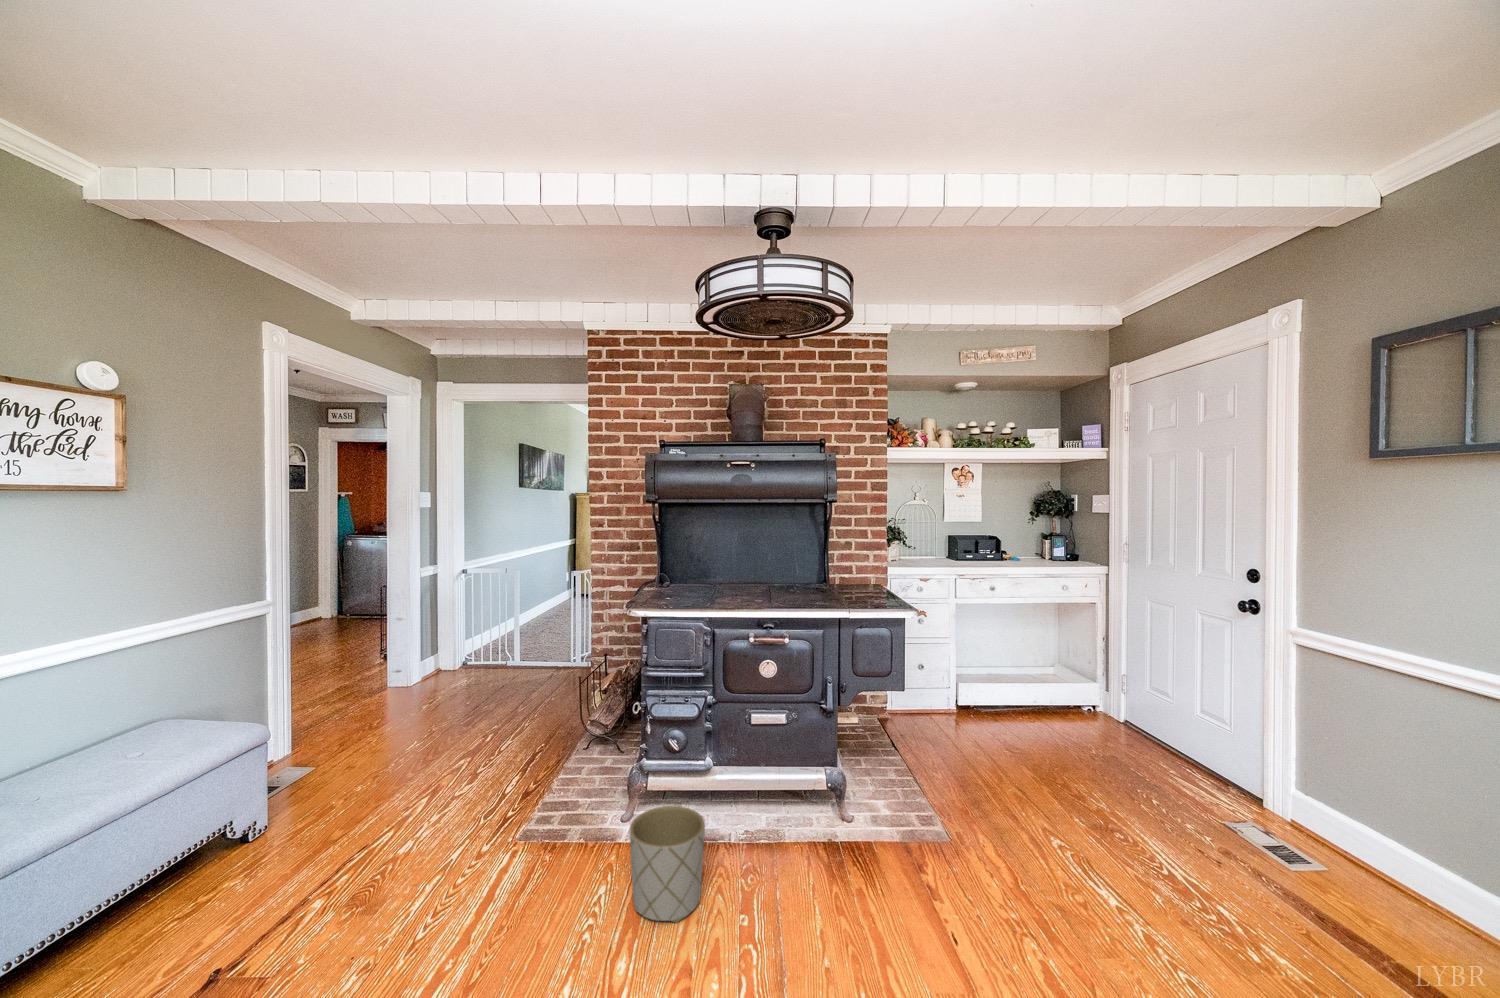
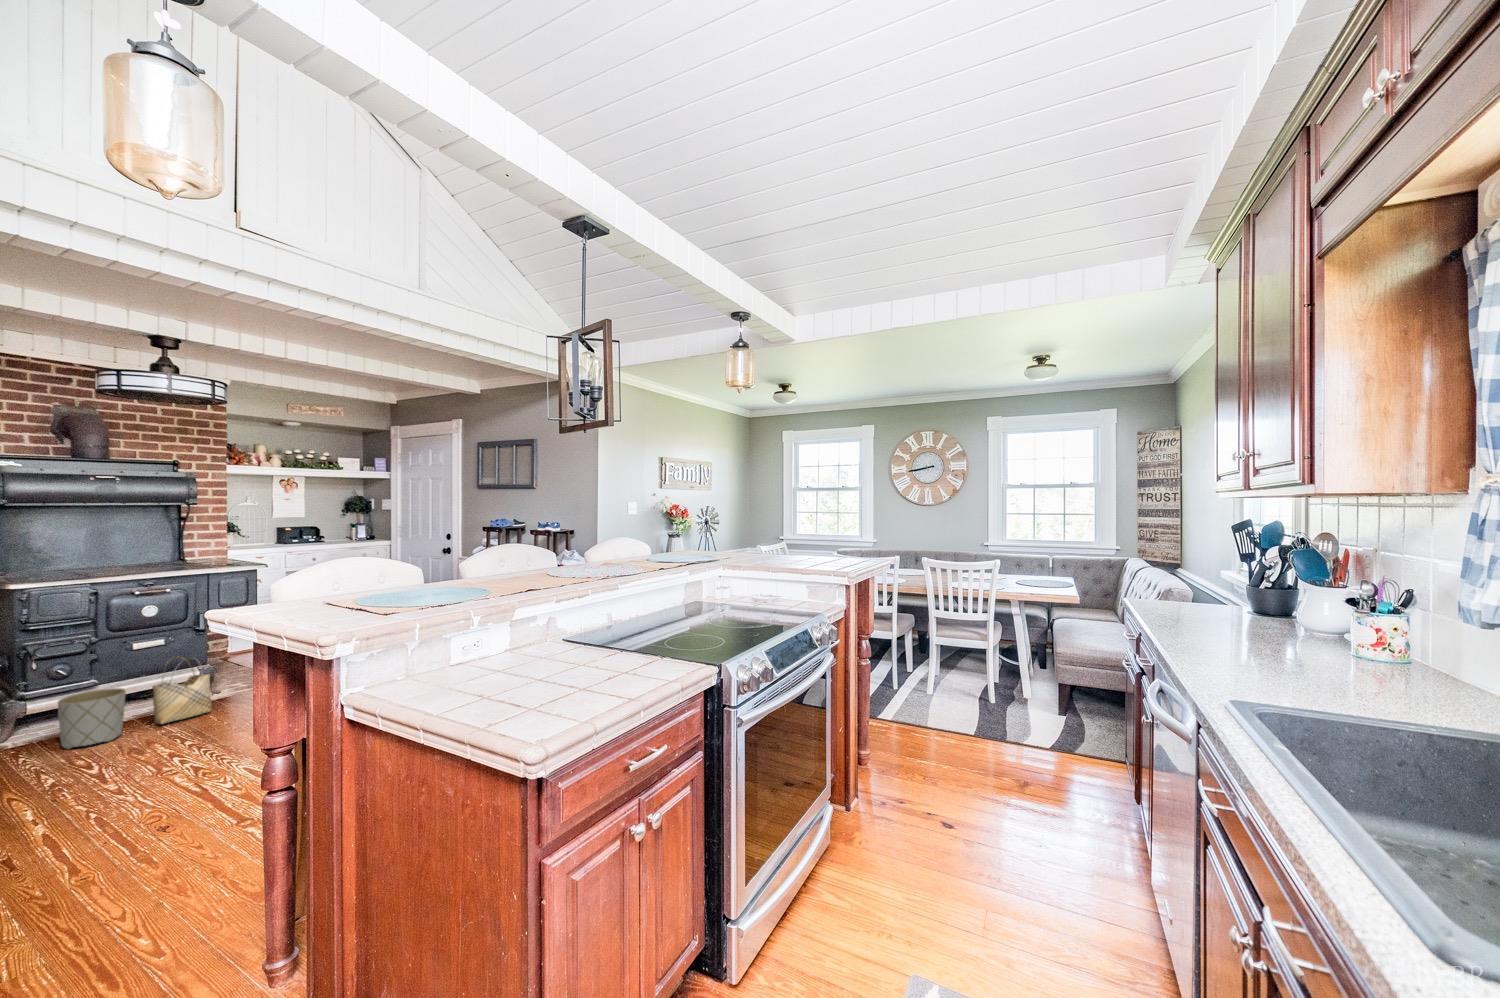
woven basket: none [738,777,819,909] -> present [152,657,212,724]

